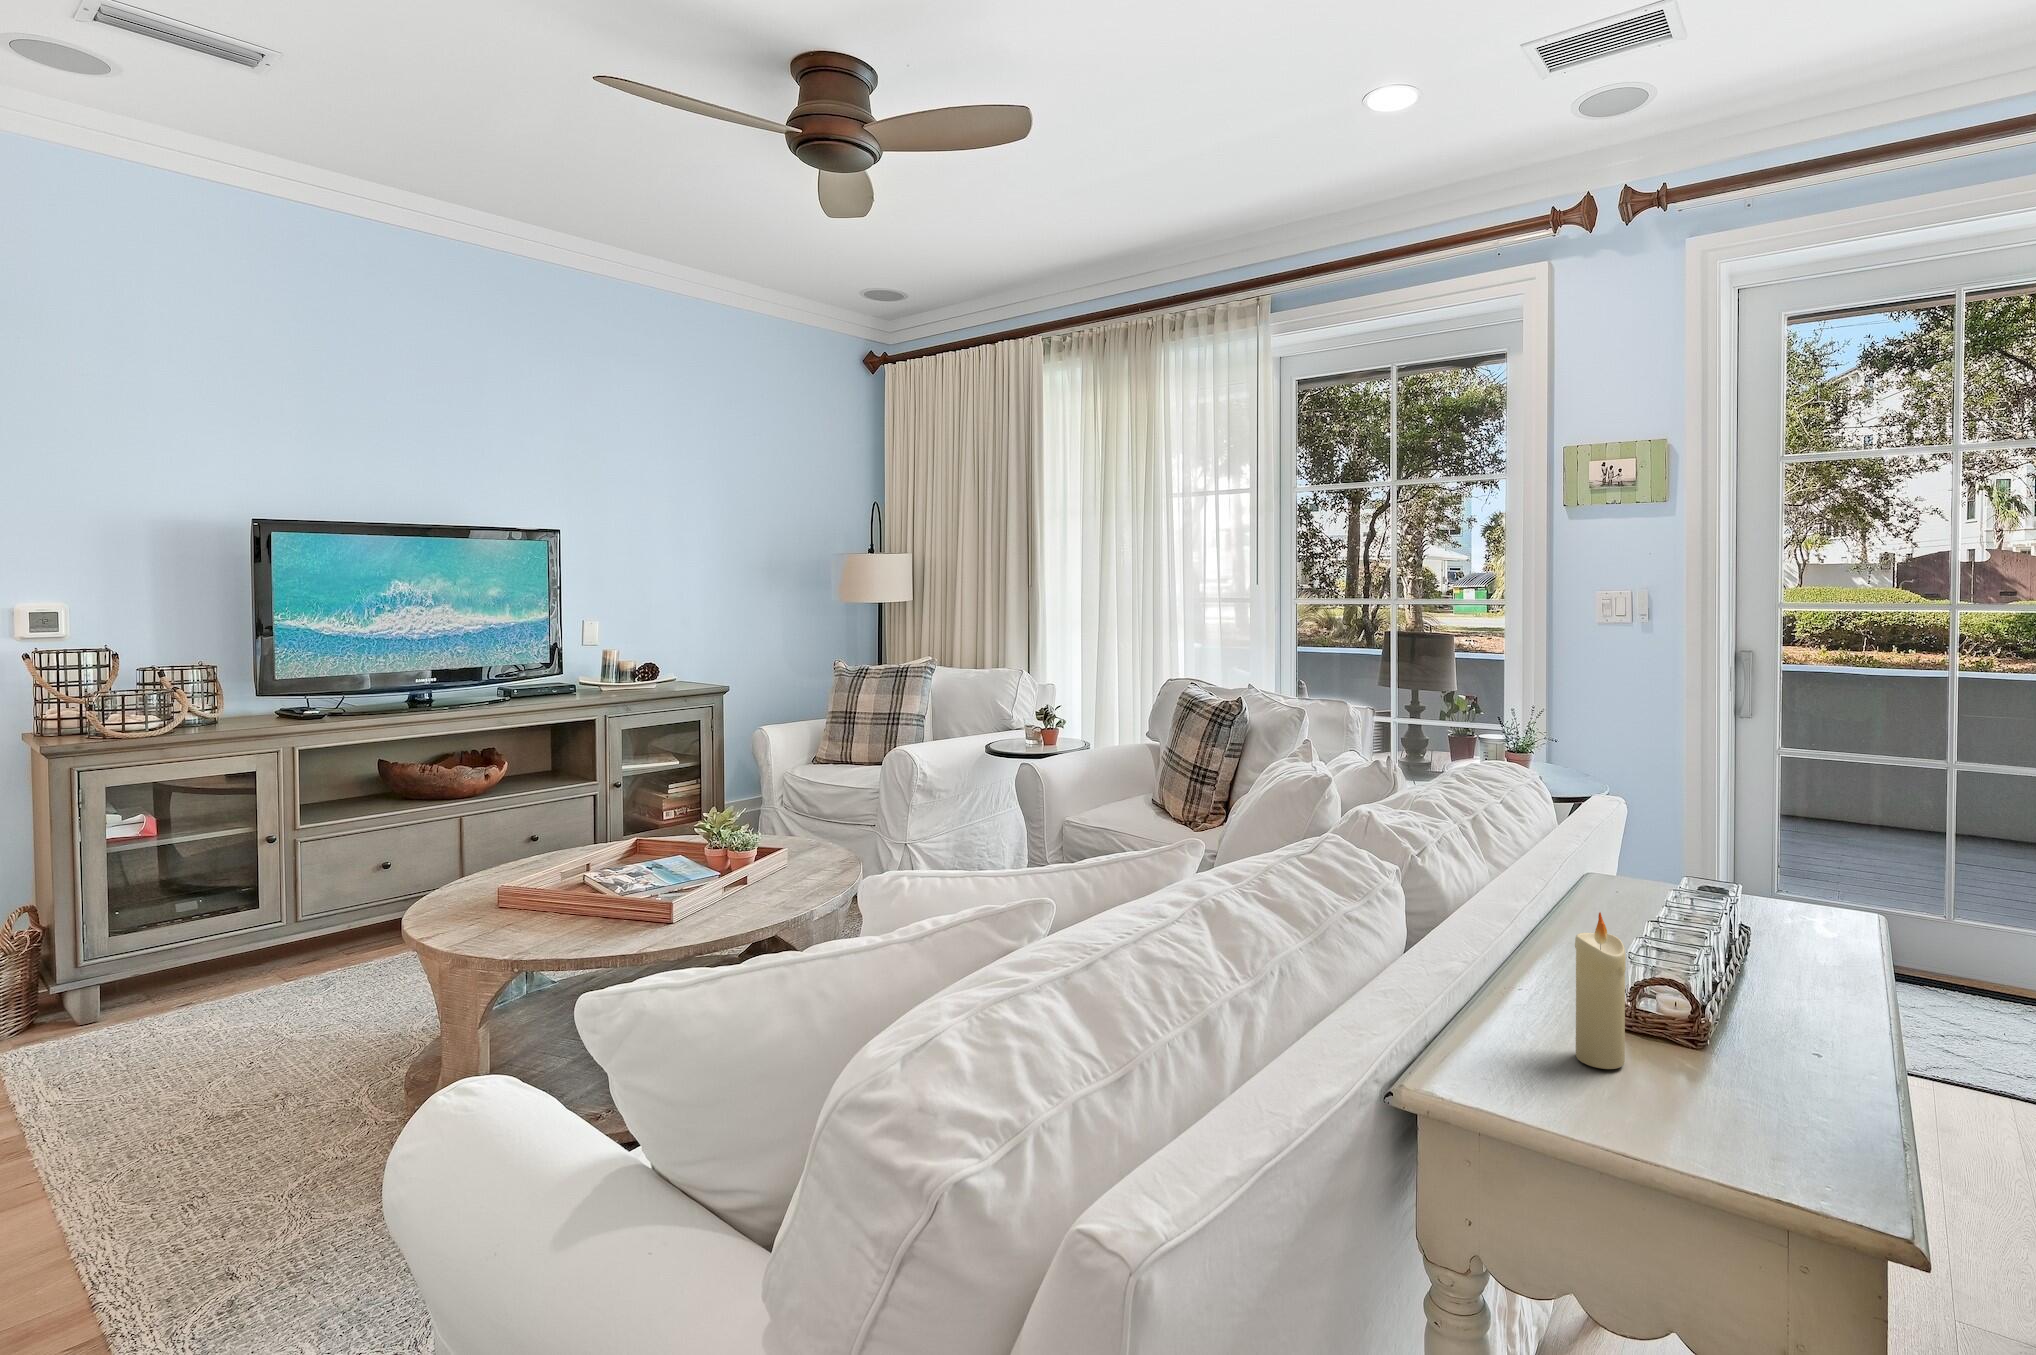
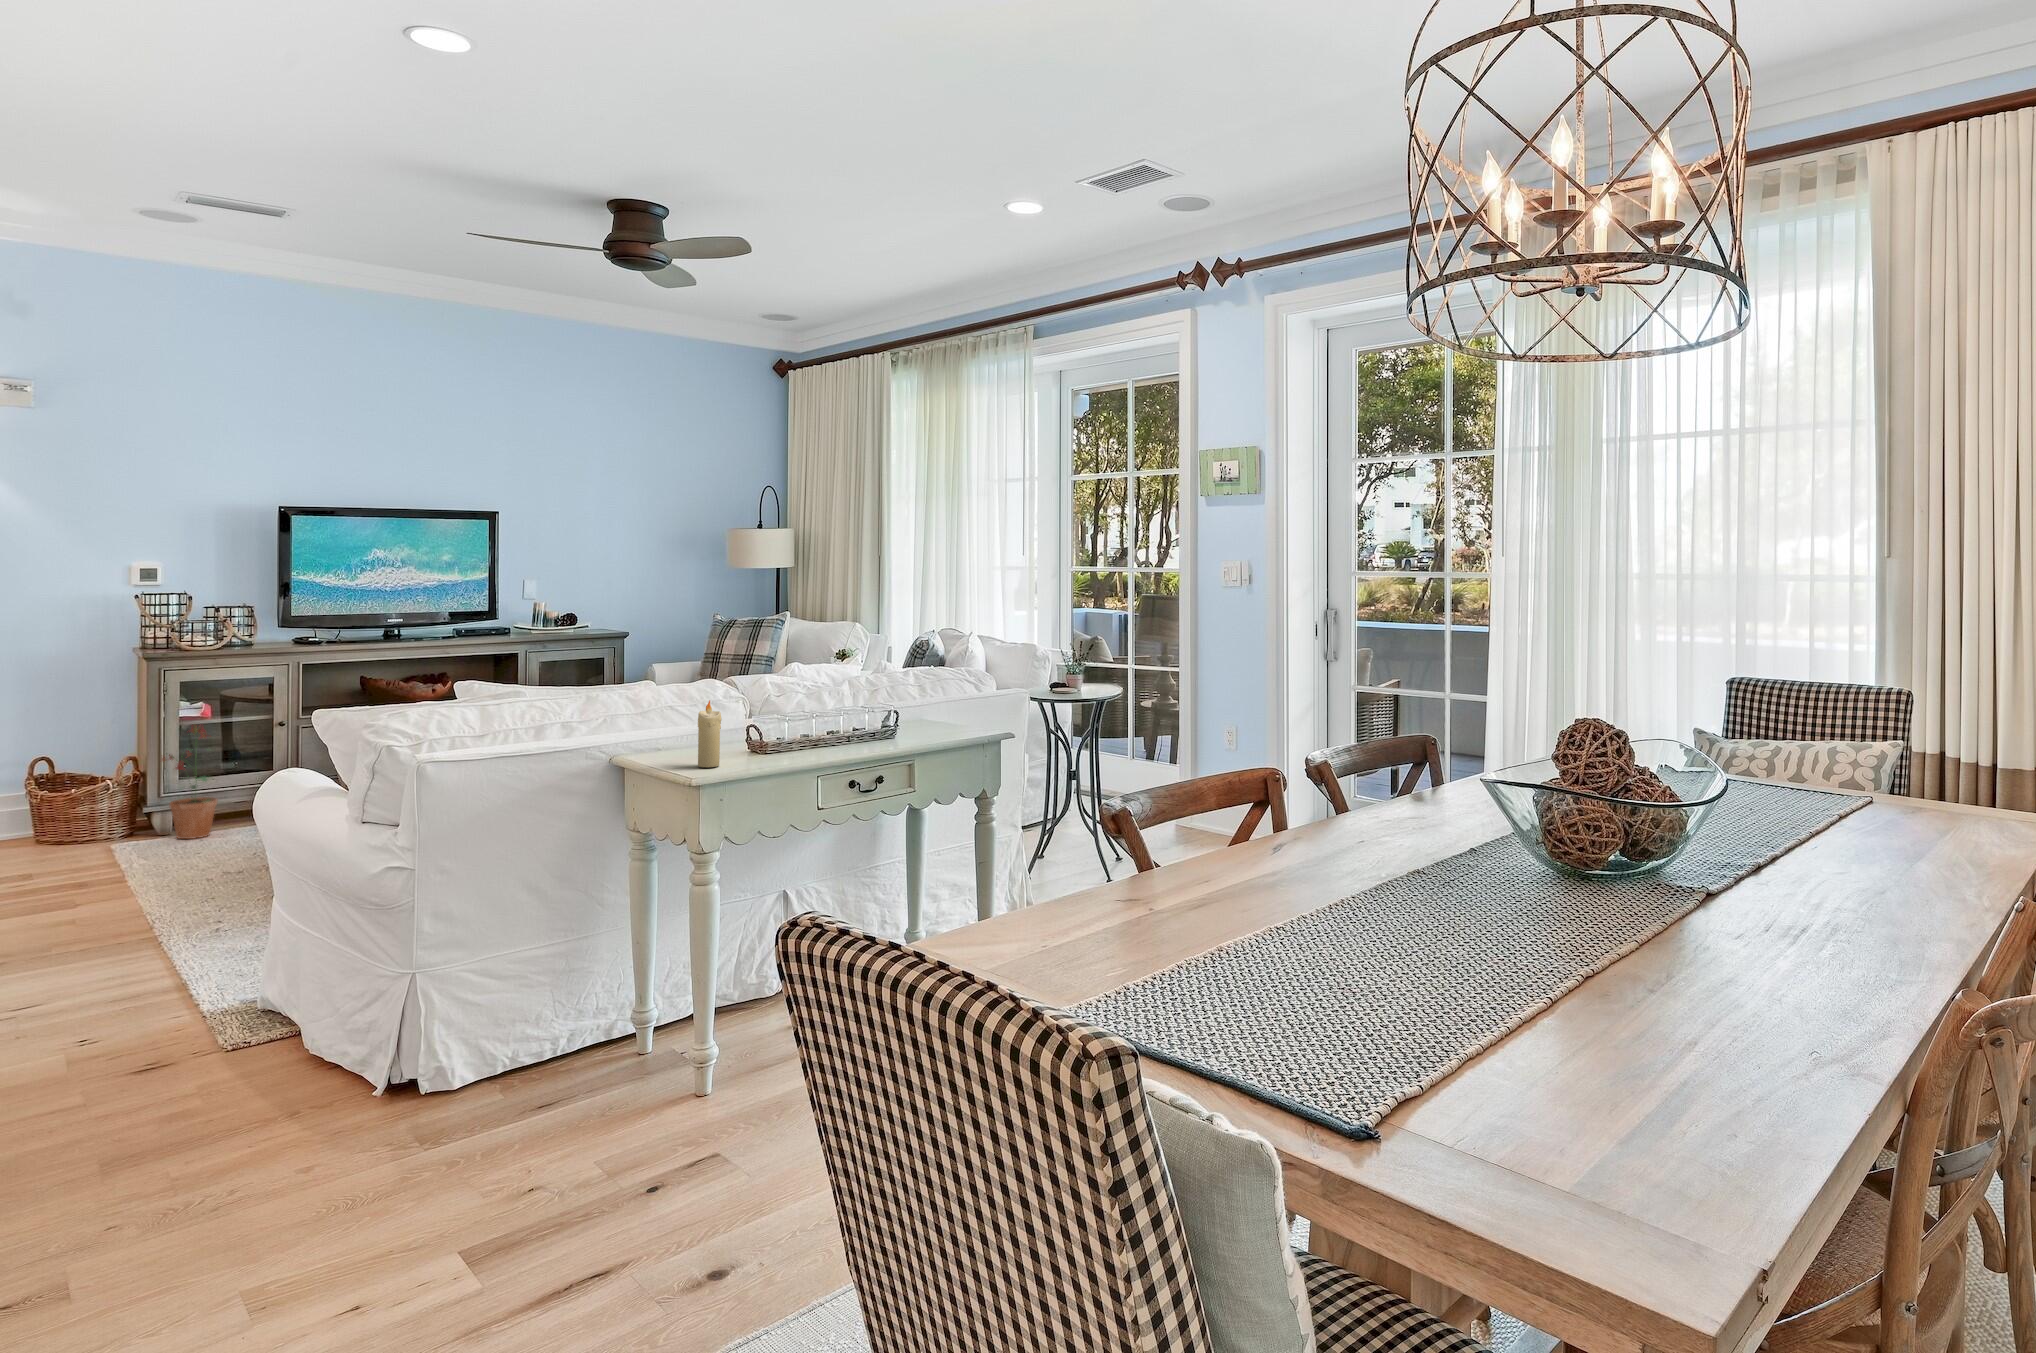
potted plant: none [72,851,173,1035] -> present [162,725,217,839]

